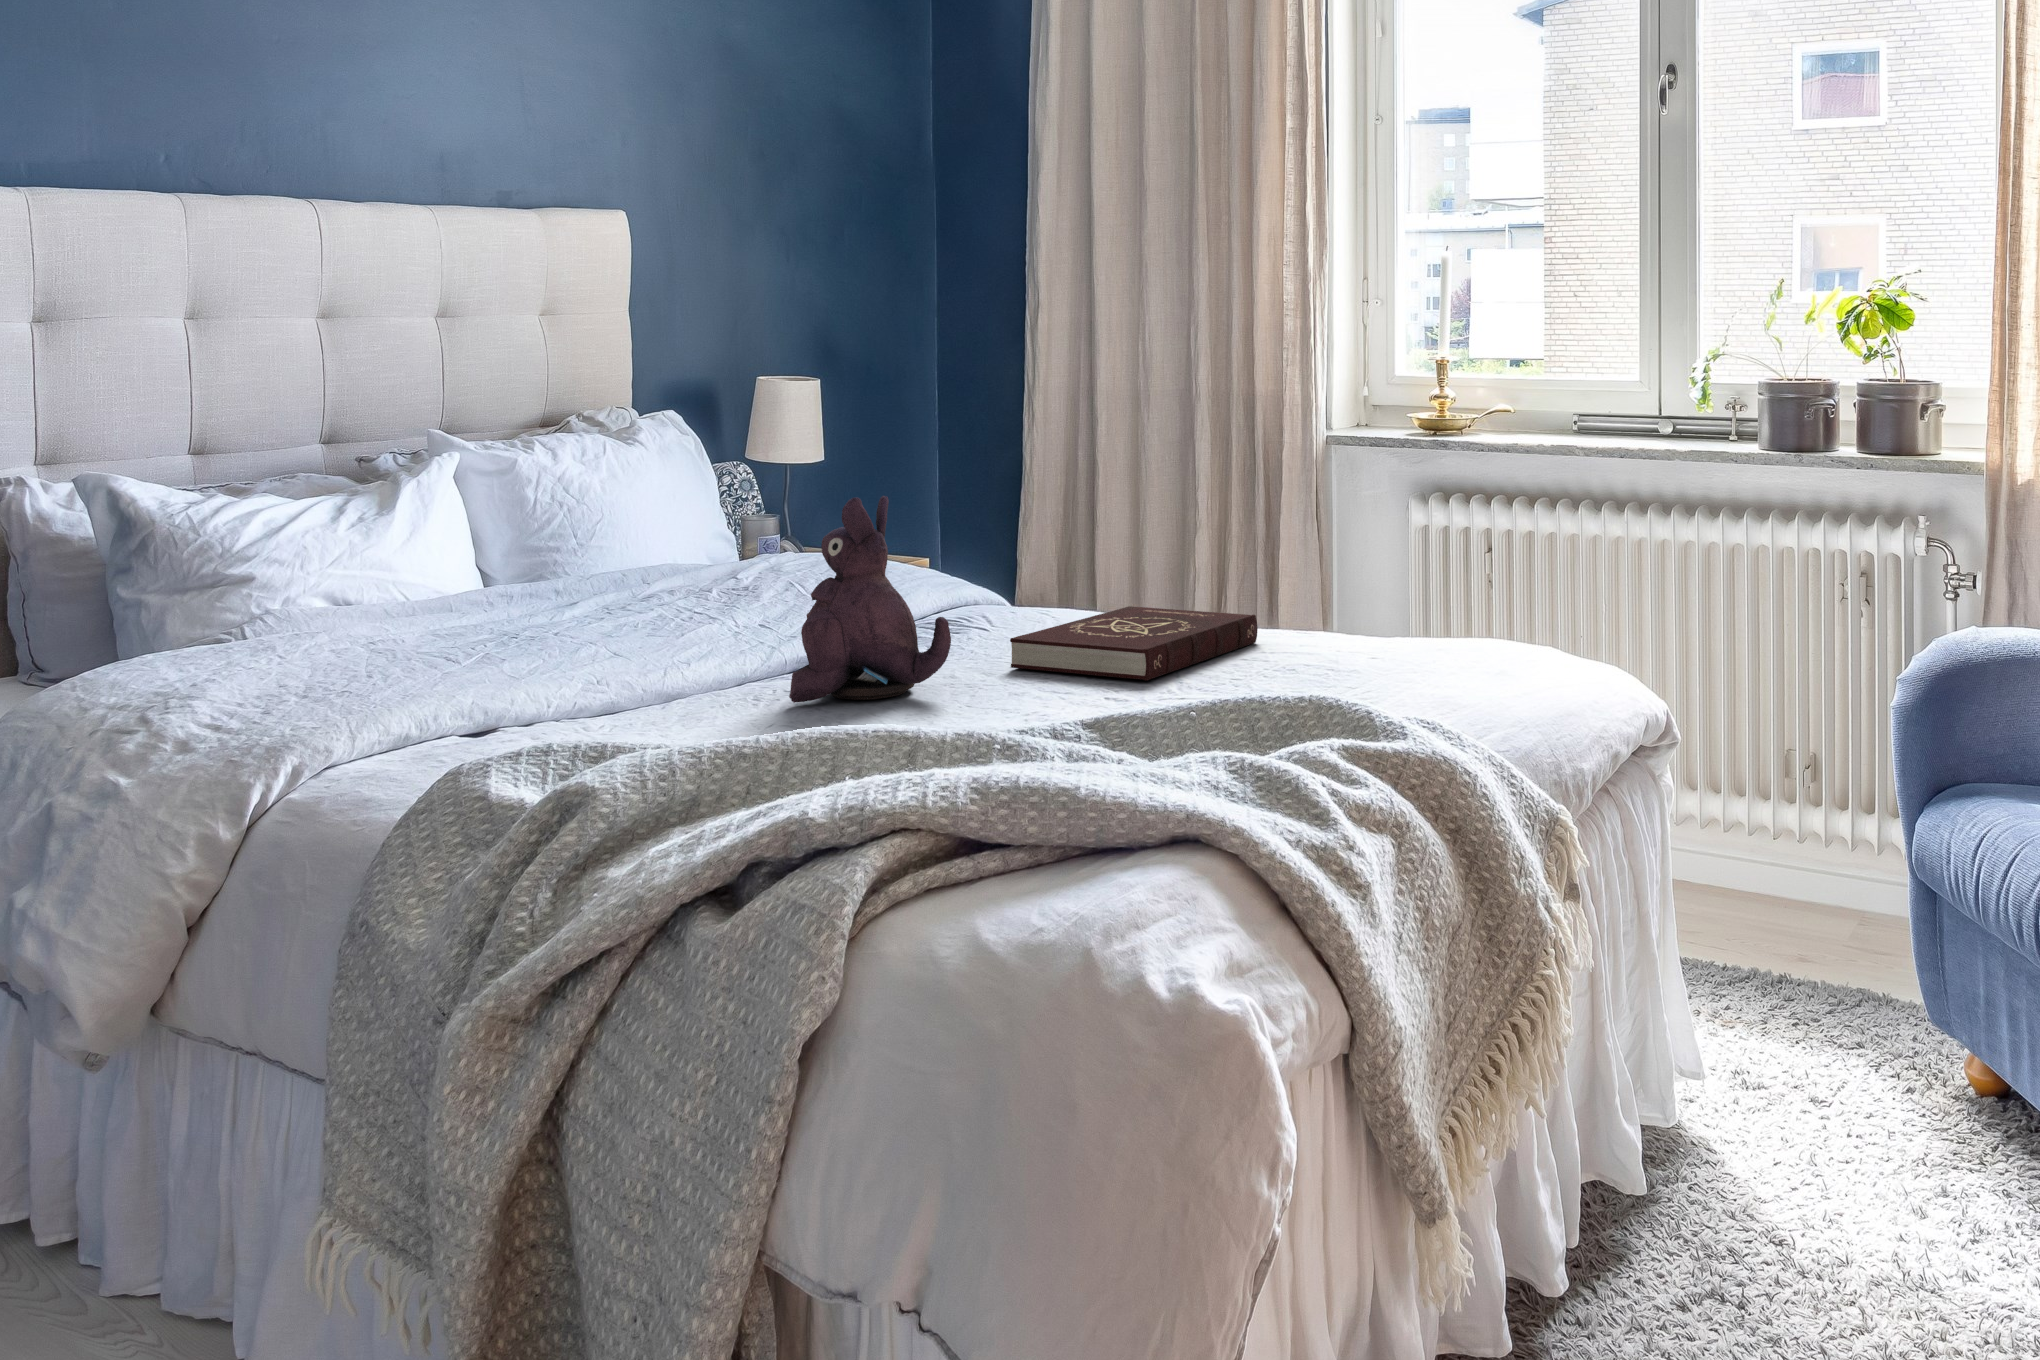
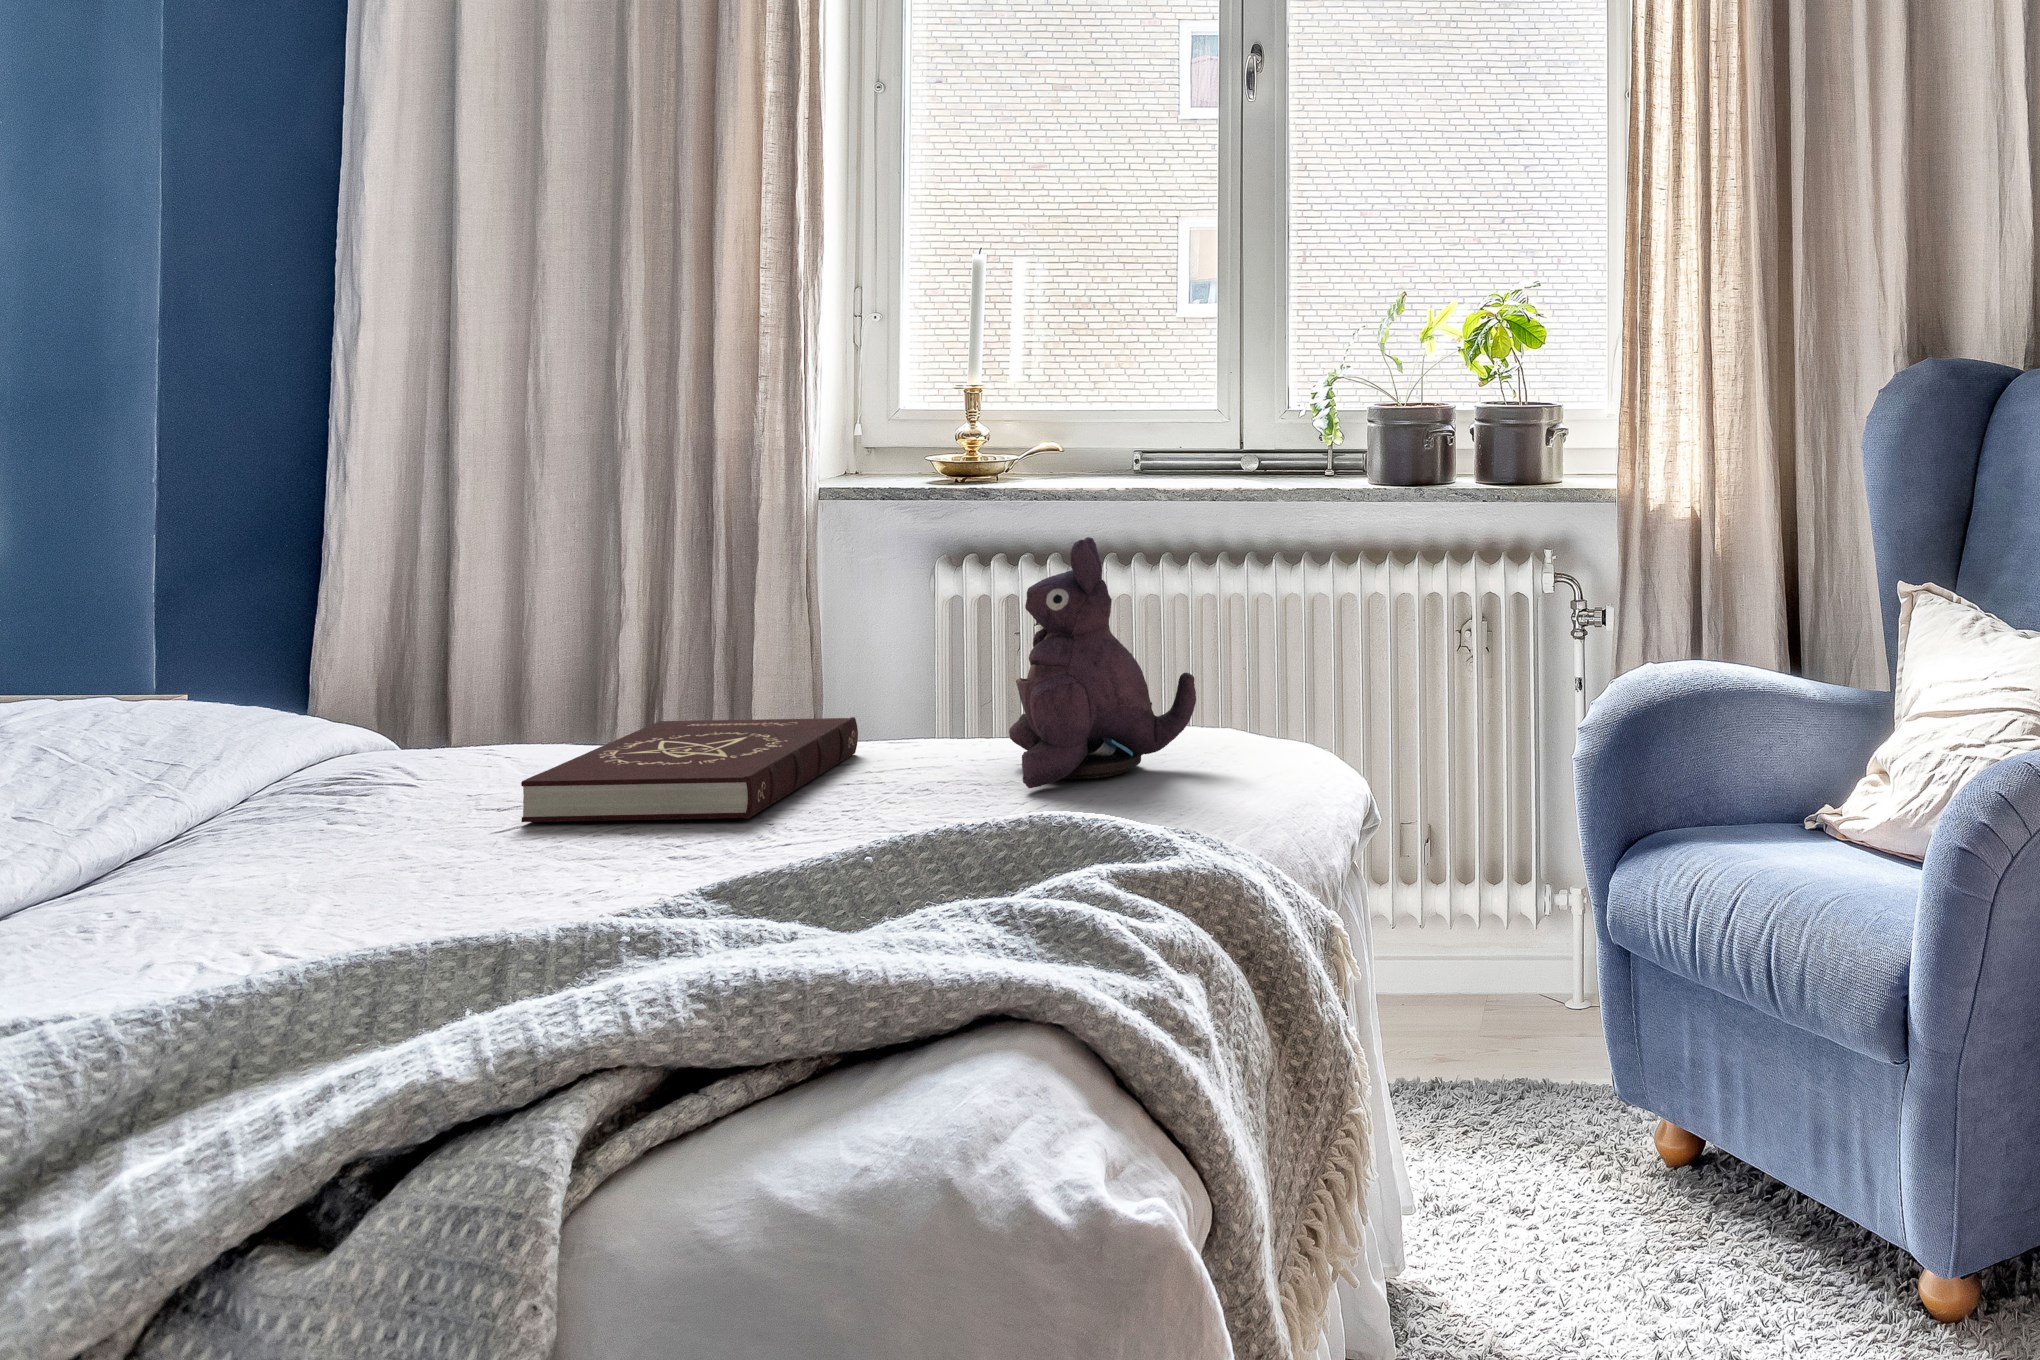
plush toy: present [789,496,951,703] -> present [1009,537,1196,788]

